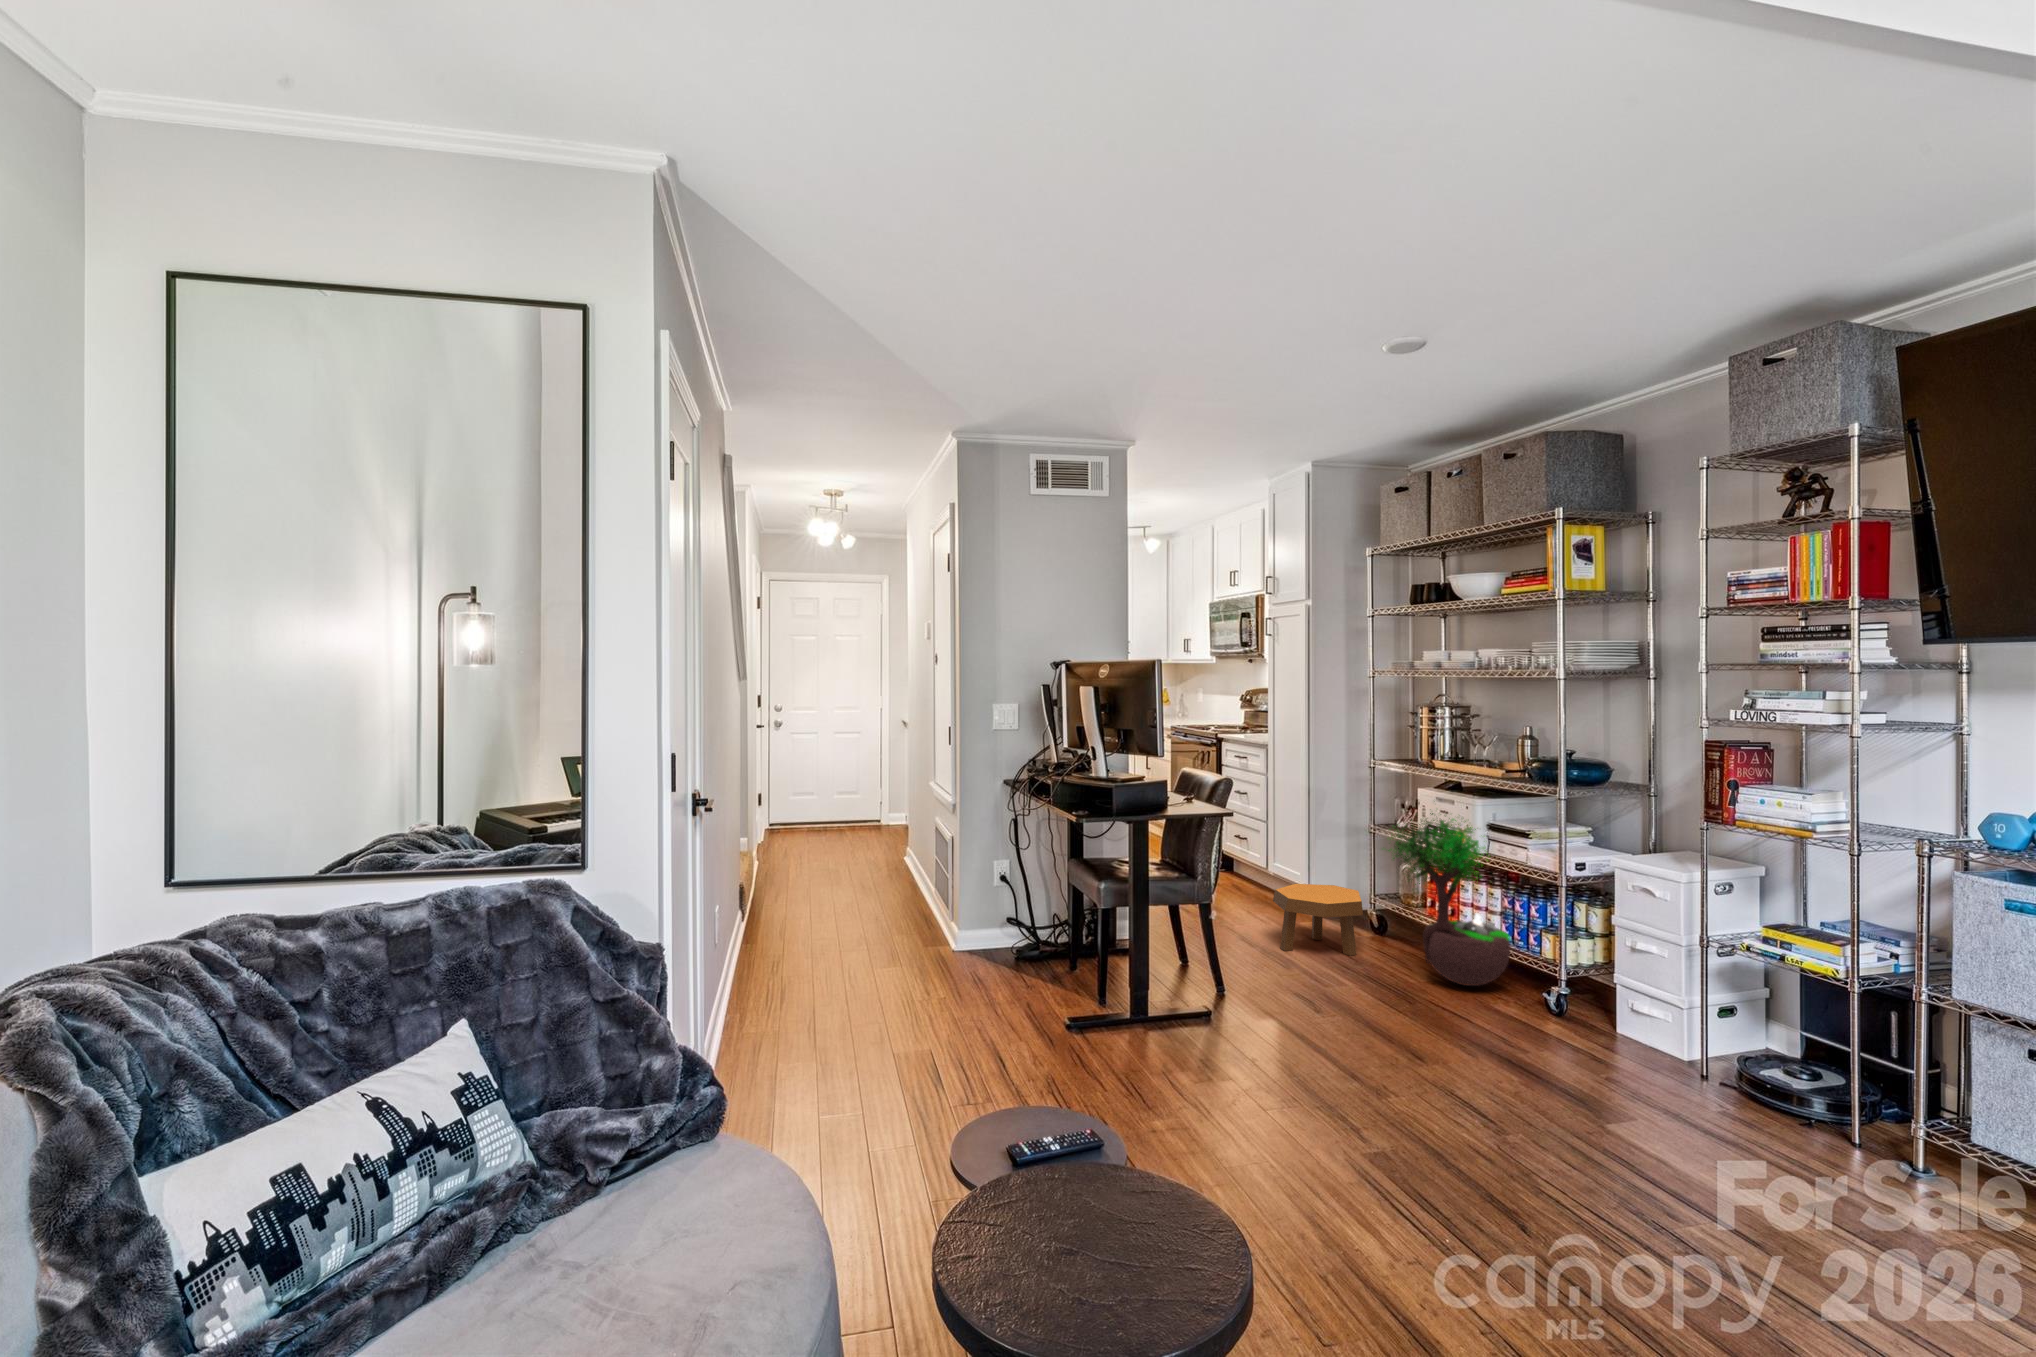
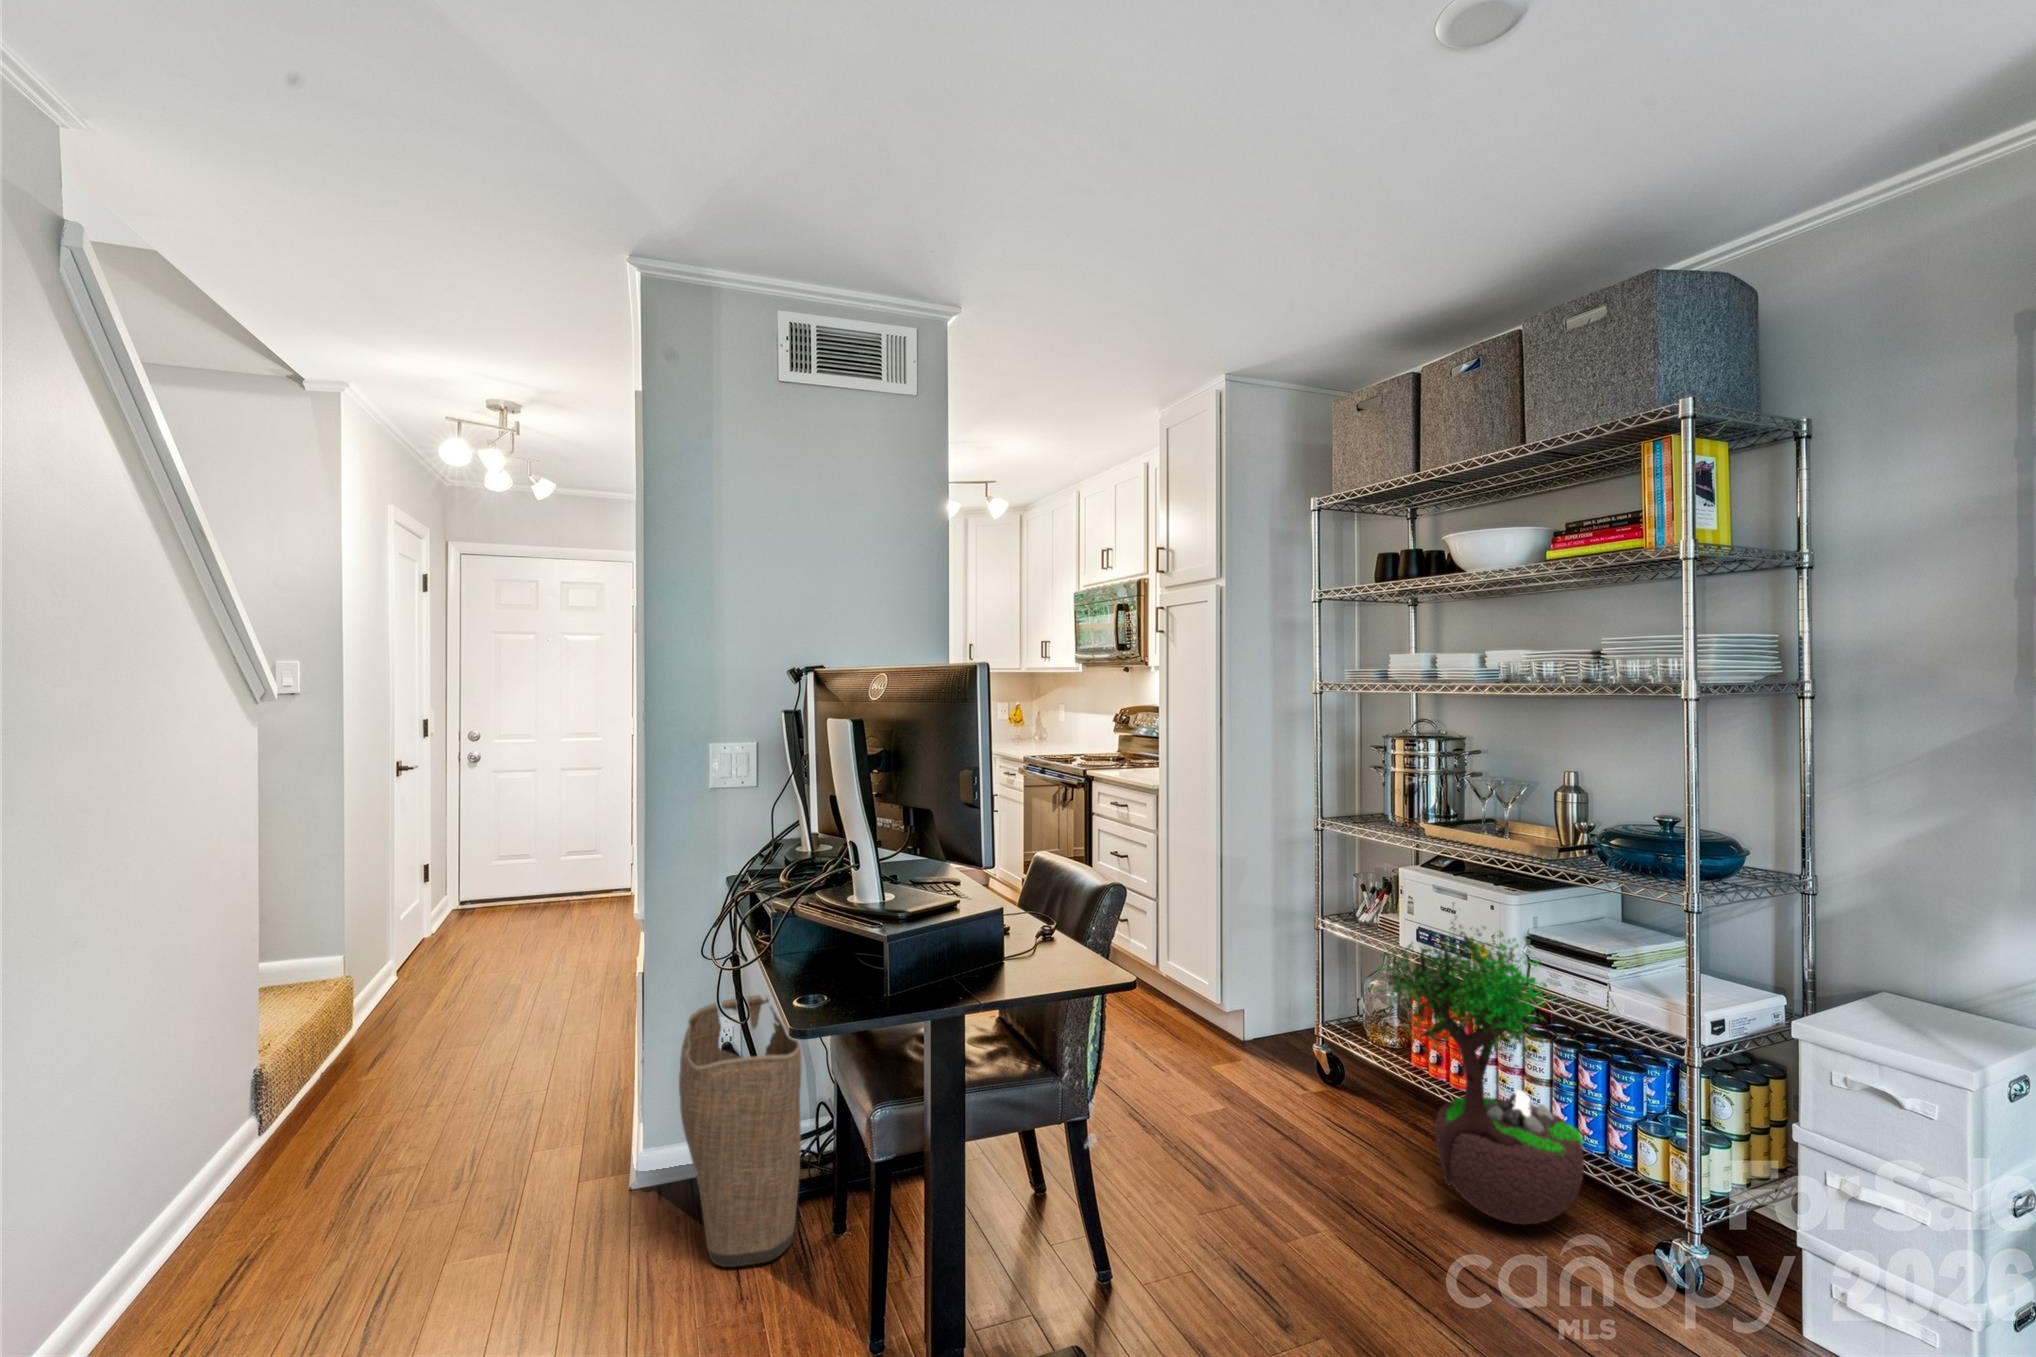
laundry basket: none [985,847,1054,975] -> present [679,995,801,1267]
footstool: present [1273,884,1363,956] -> none [1178,1017,1325,1148]

